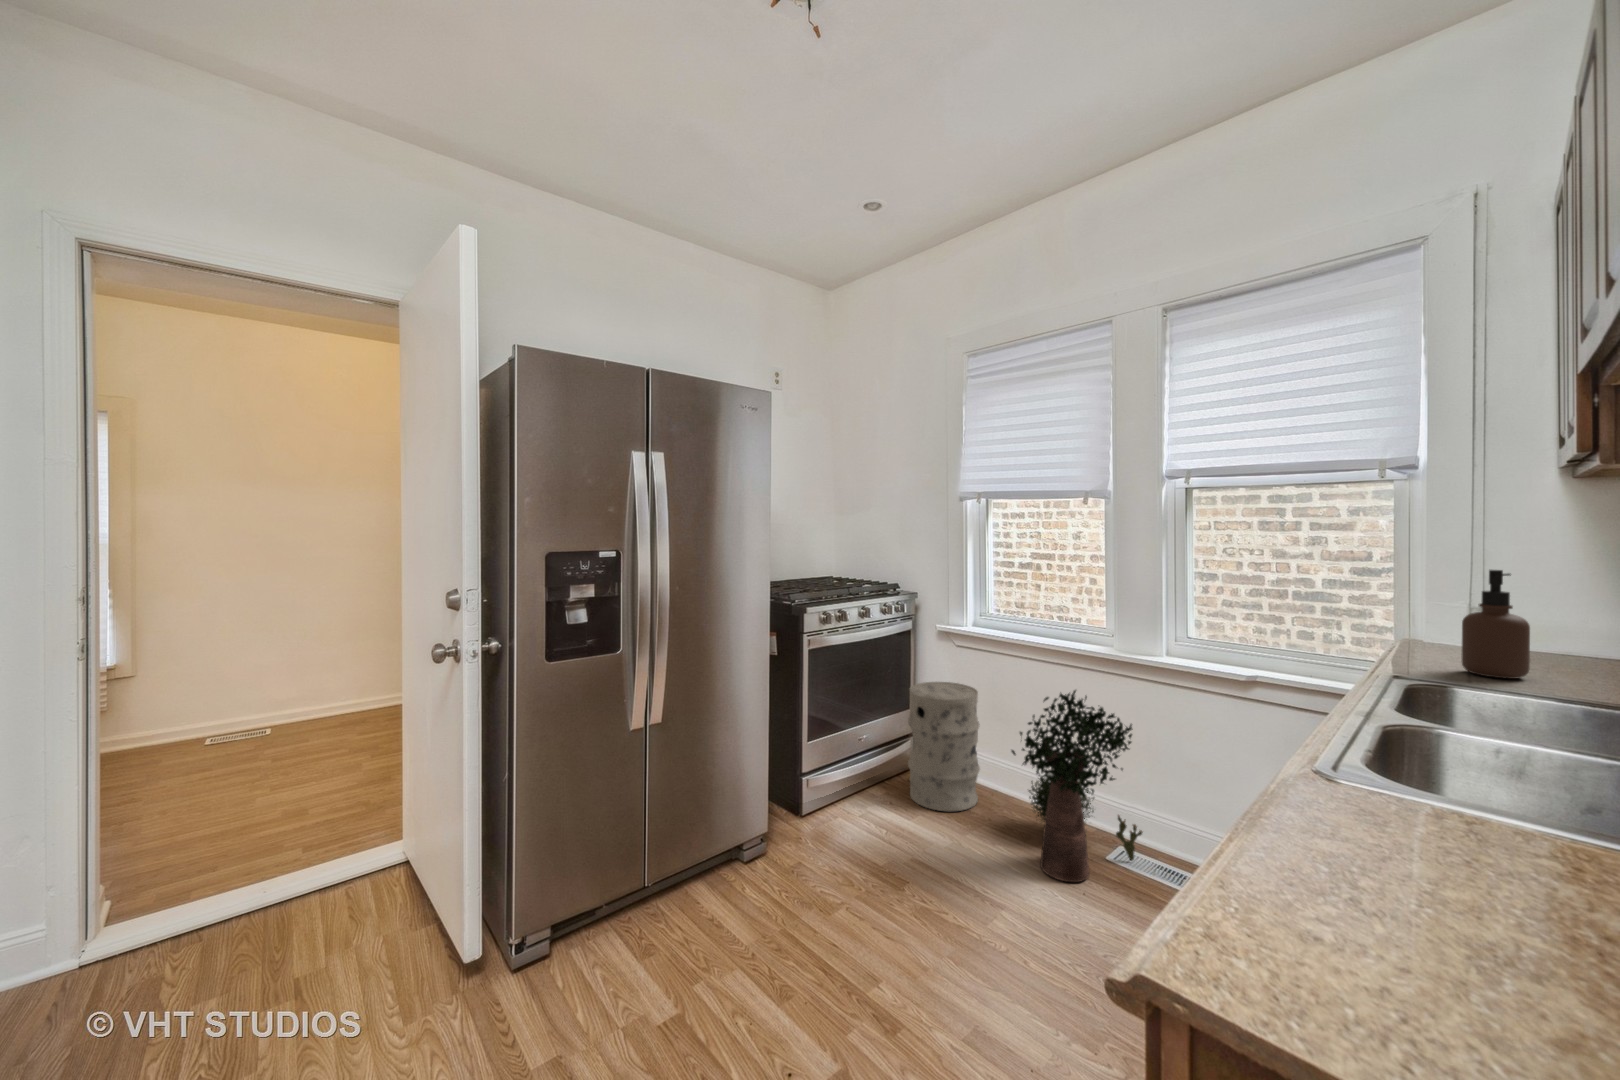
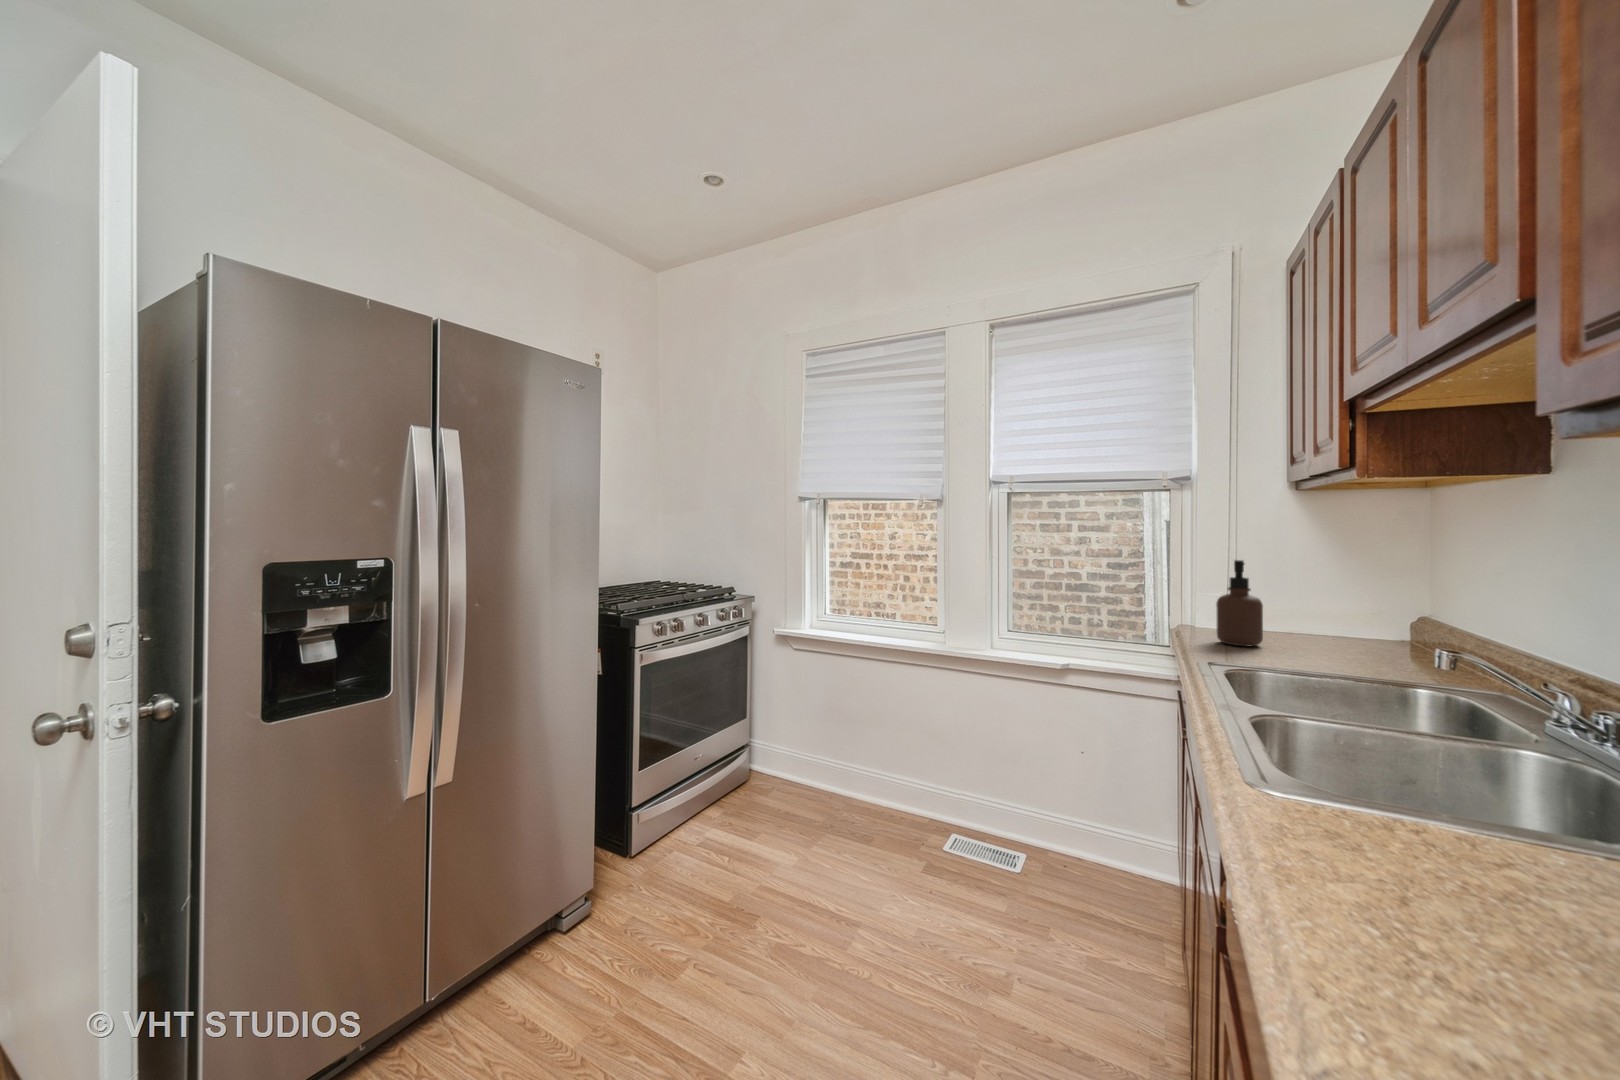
trash can: present [908,682,980,811] -> none [739,684,809,815]
potted plant: present [1012,690,1143,882] -> none [853,681,959,867]

